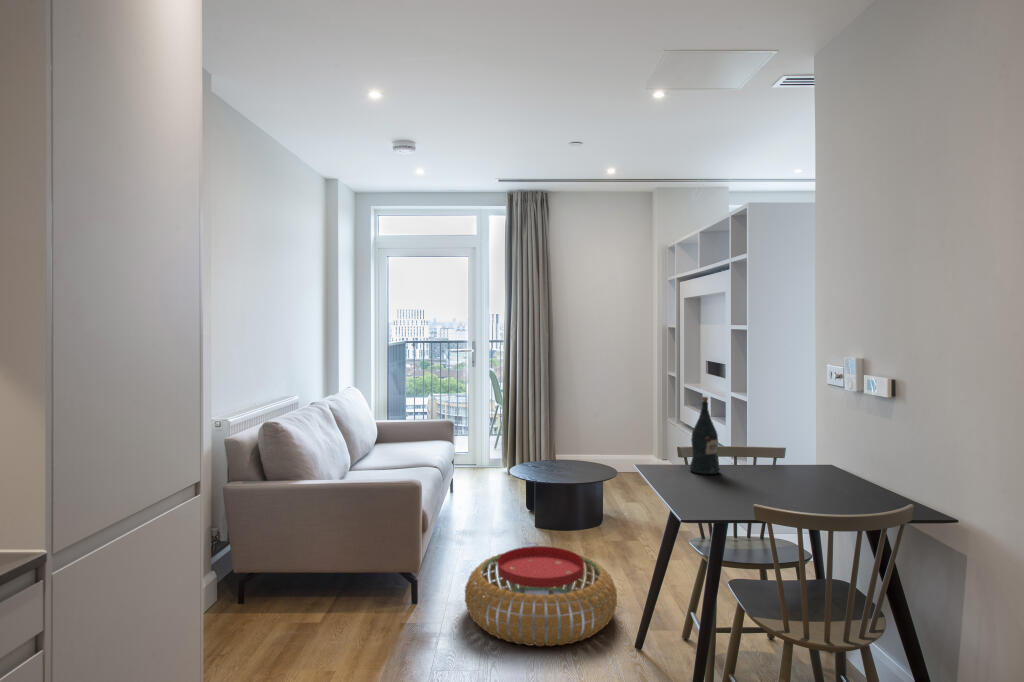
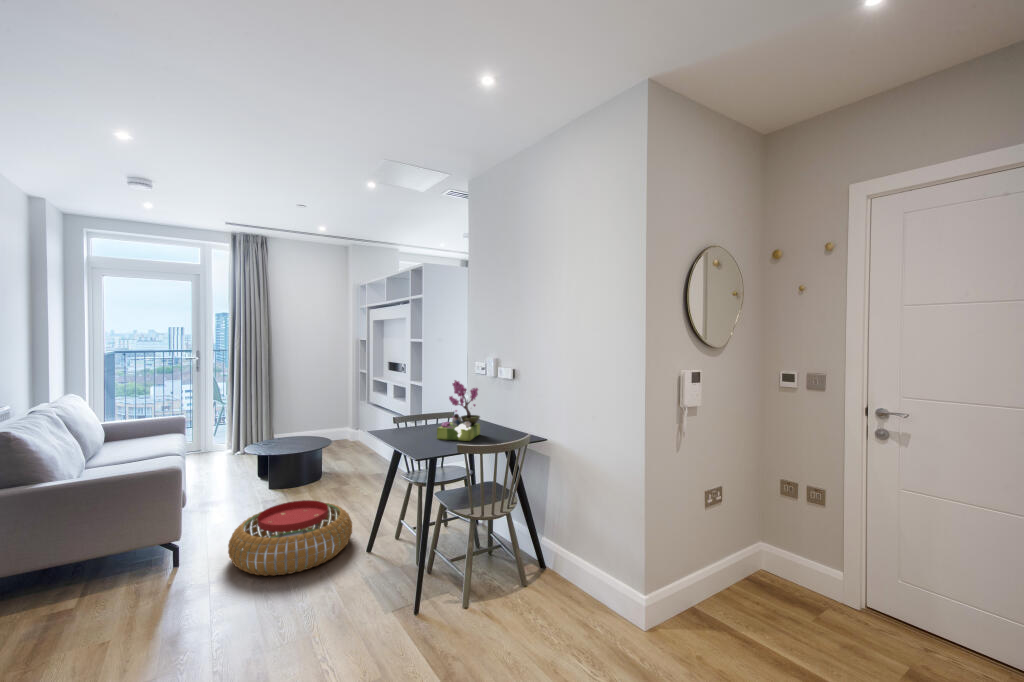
flower arrangement: none [738,390,823,501] -> present [437,380,480,441]
wine bottle: present [690,397,720,474] -> none [404,385,422,433]

